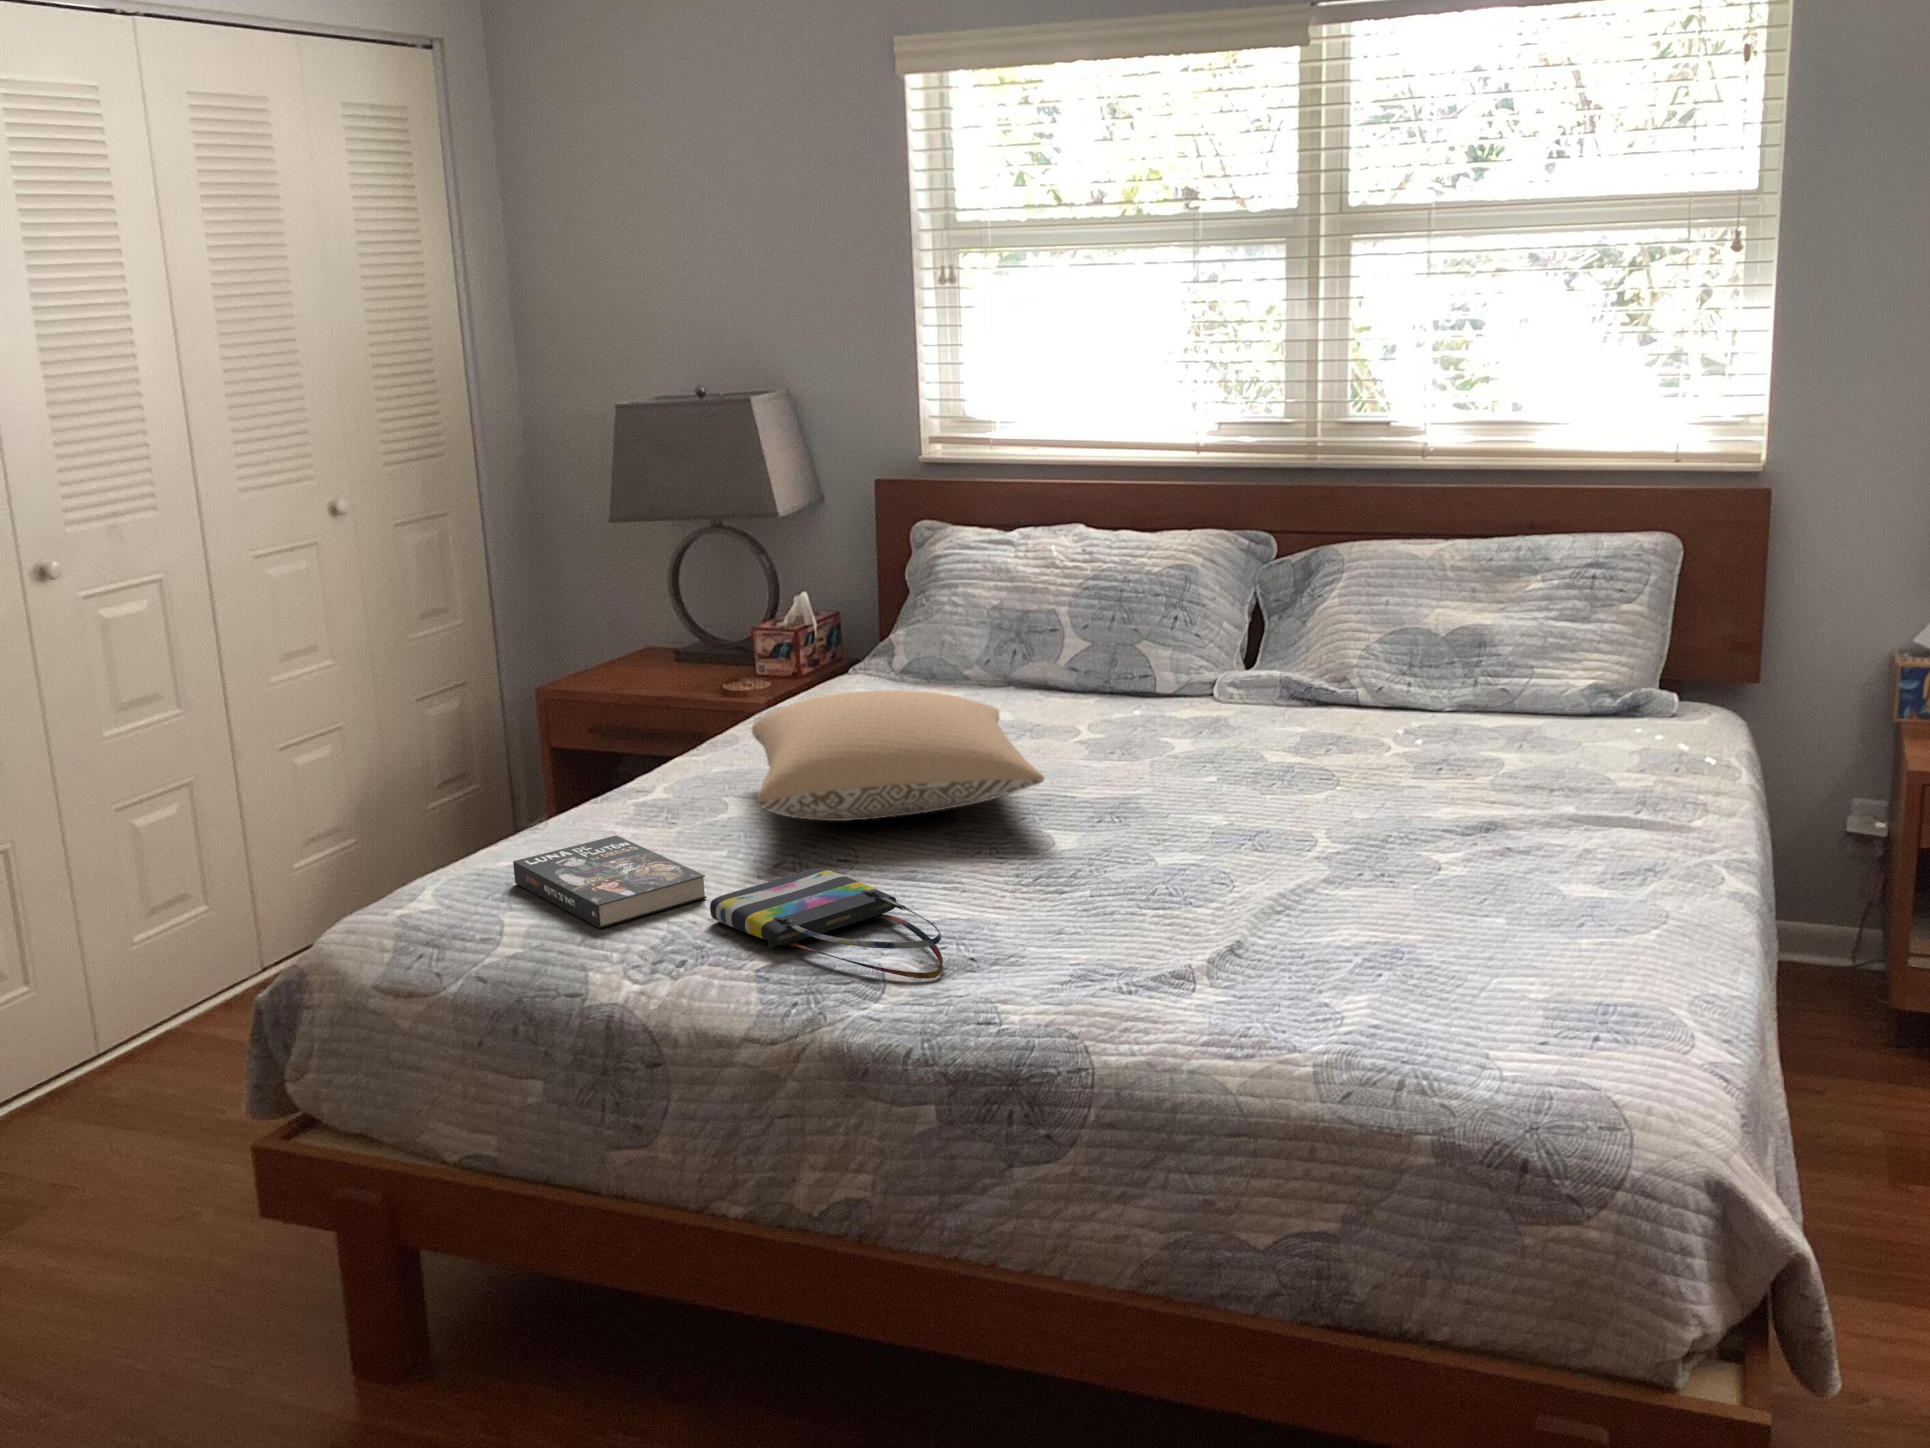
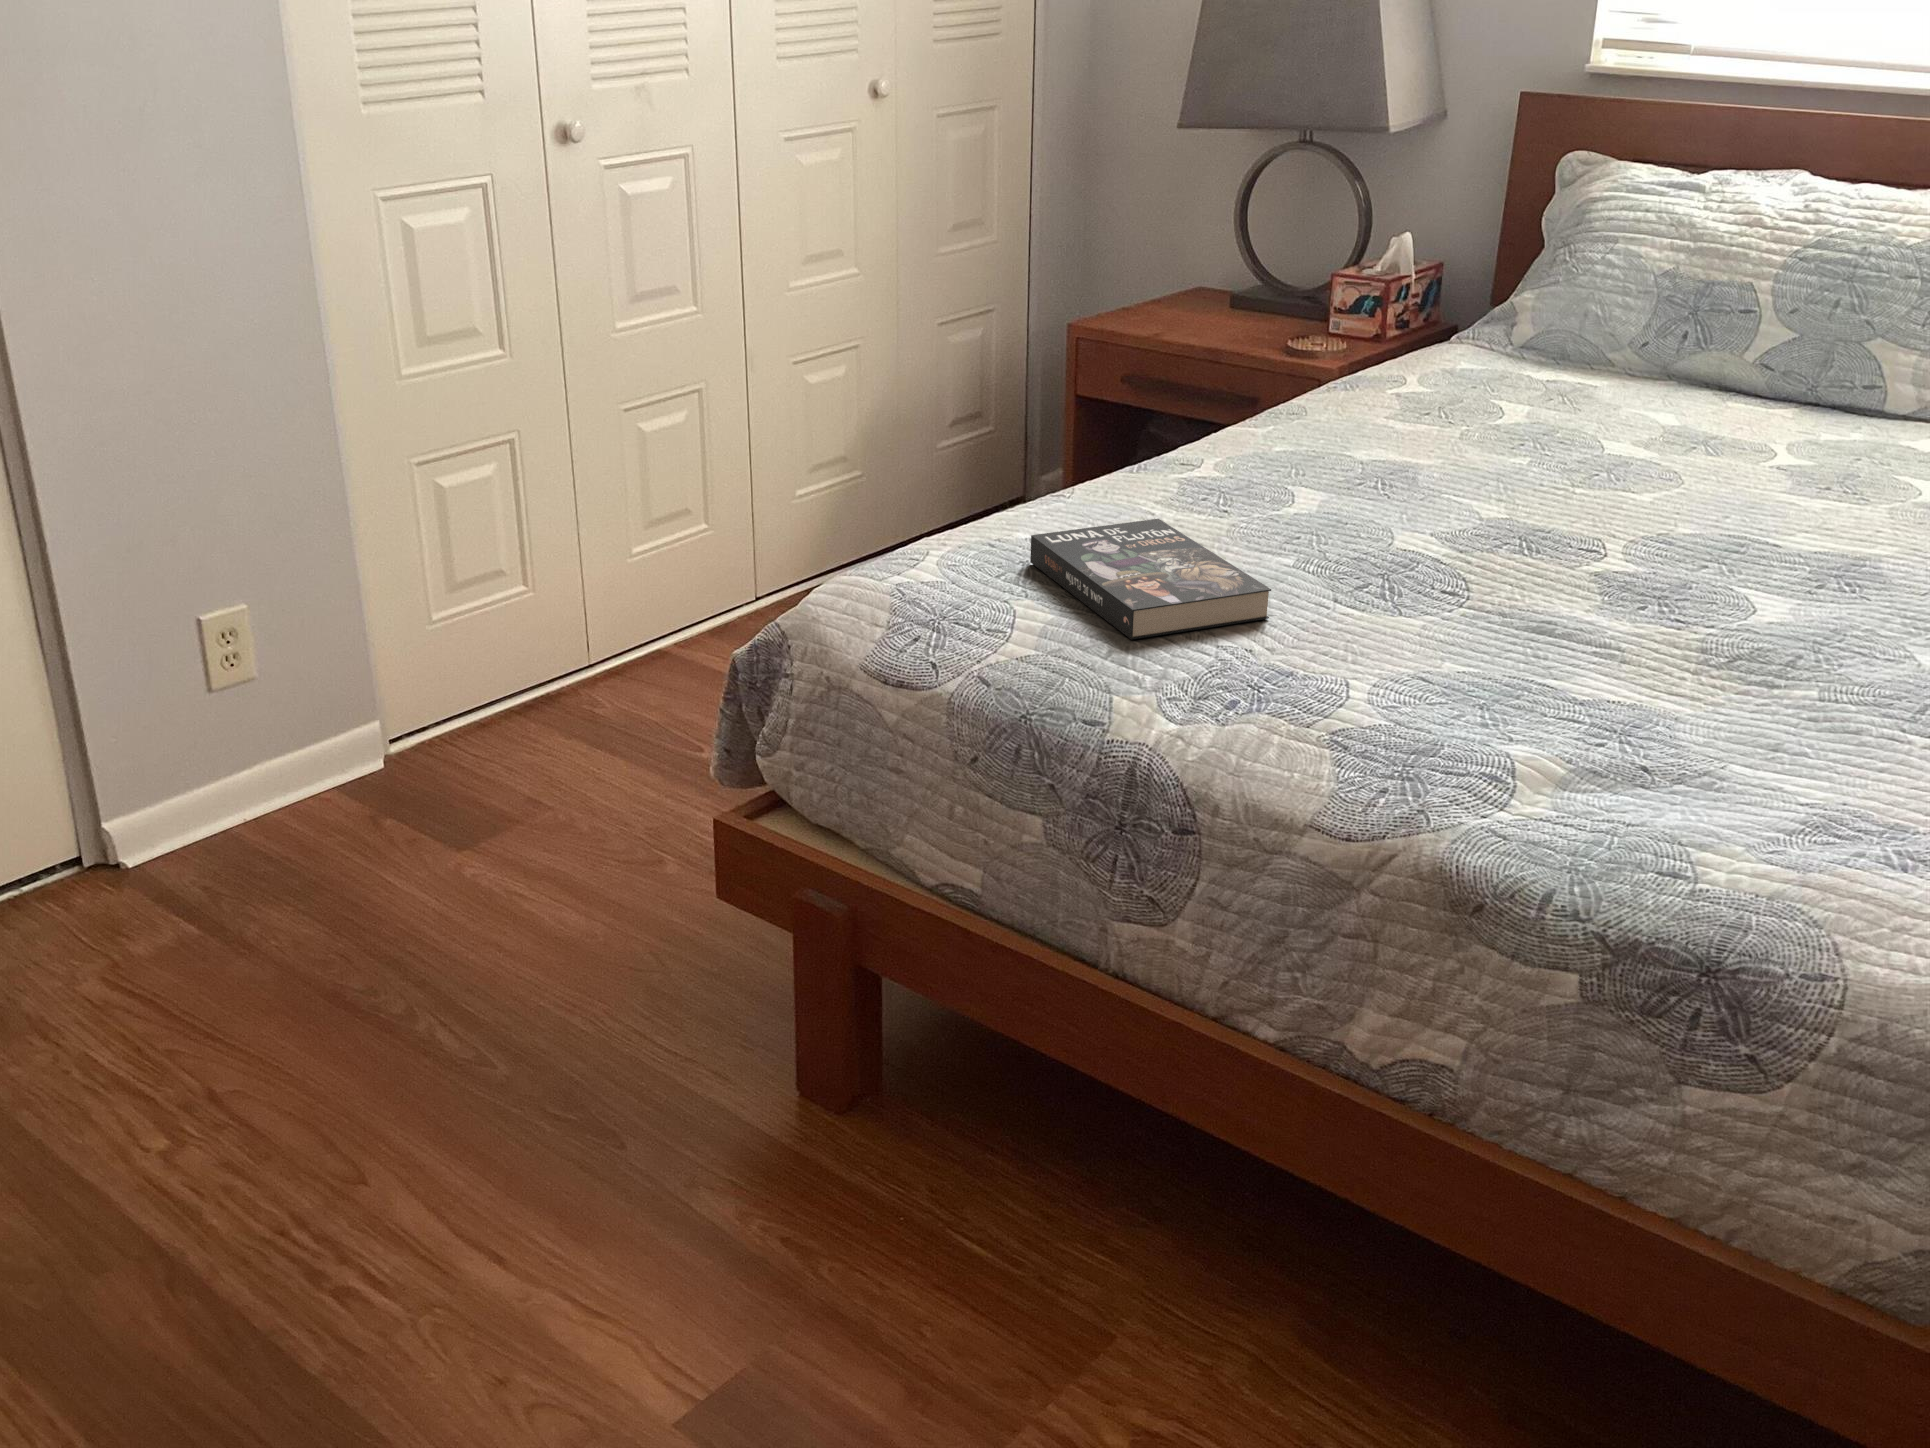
pillow: present [752,690,1044,821] -> none [1337,369,1758,540]
tote bag: present [710,868,943,979] -> none [1276,601,1610,789]

